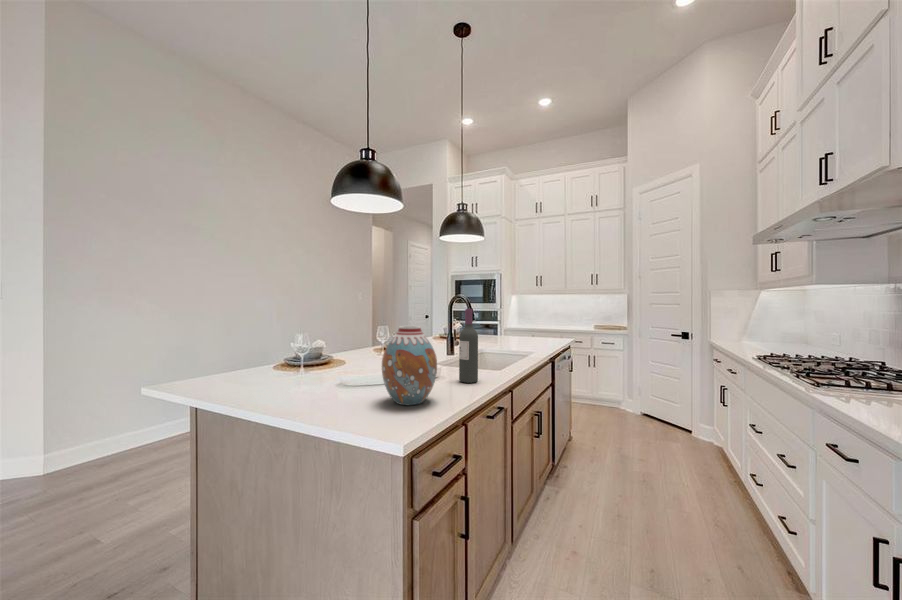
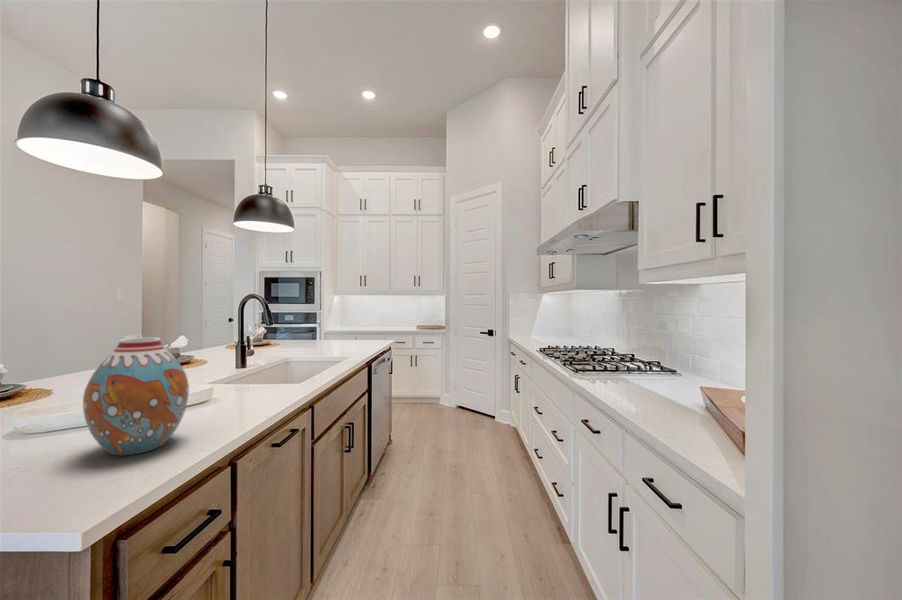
wine bottle: present [459,309,478,383] -> none [237,312,264,406]

